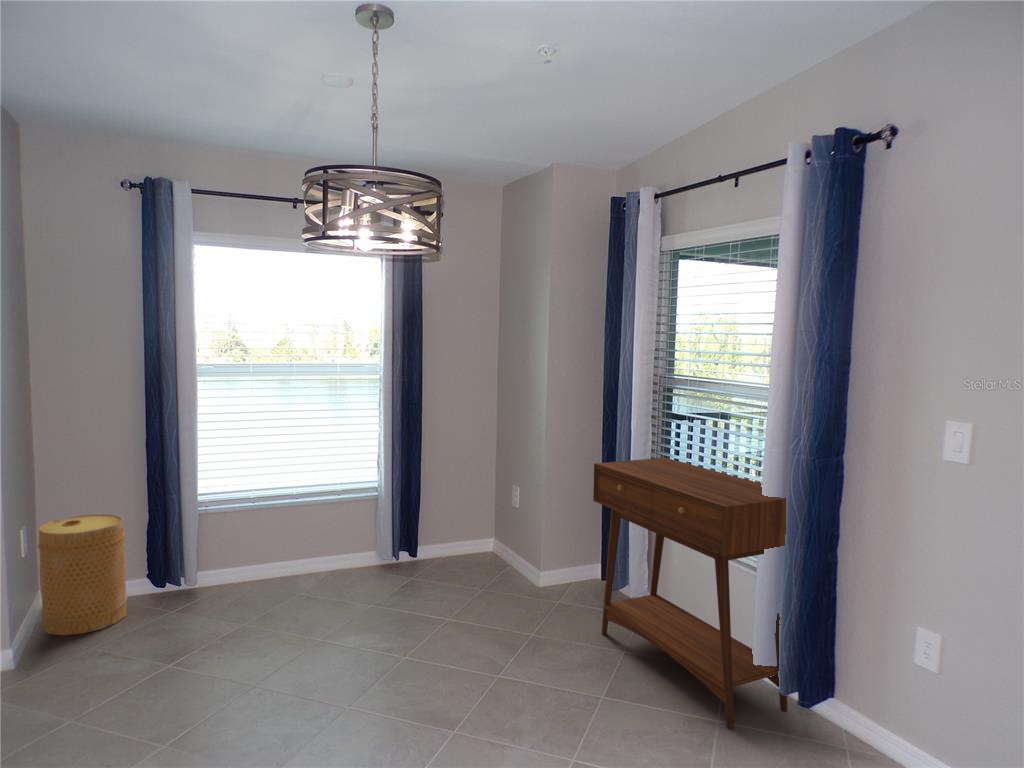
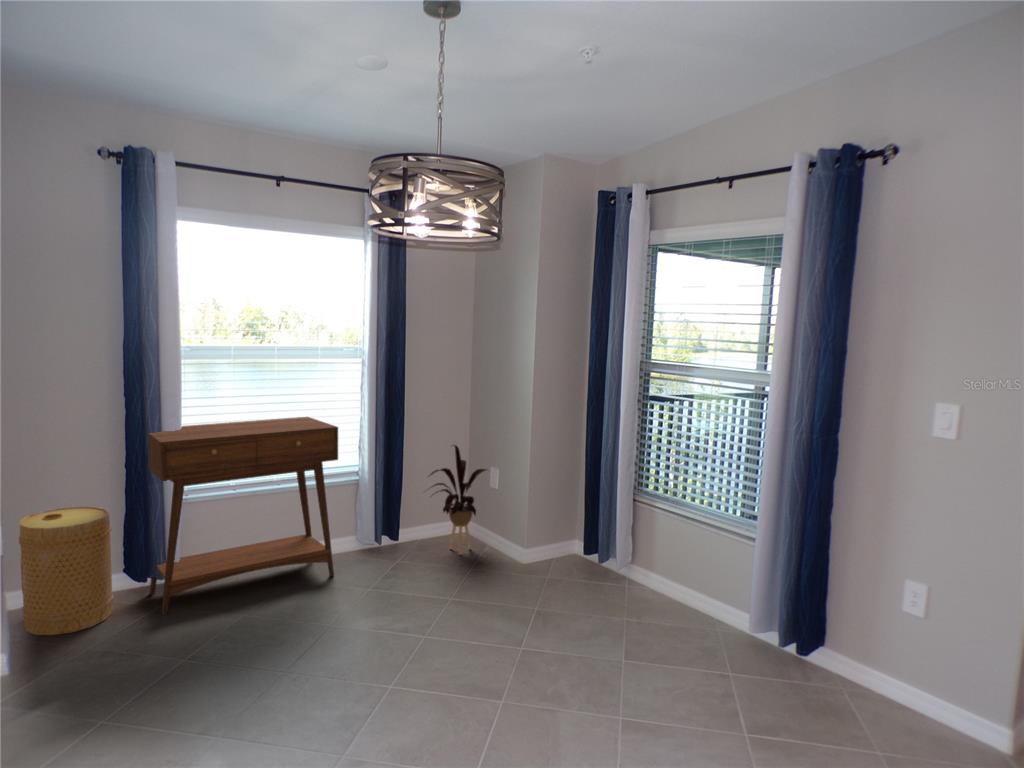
console table: present [593,457,788,730] -> present [149,417,338,615]
house plant: none [438,462,508,574] -> present [430,445,486,555]

